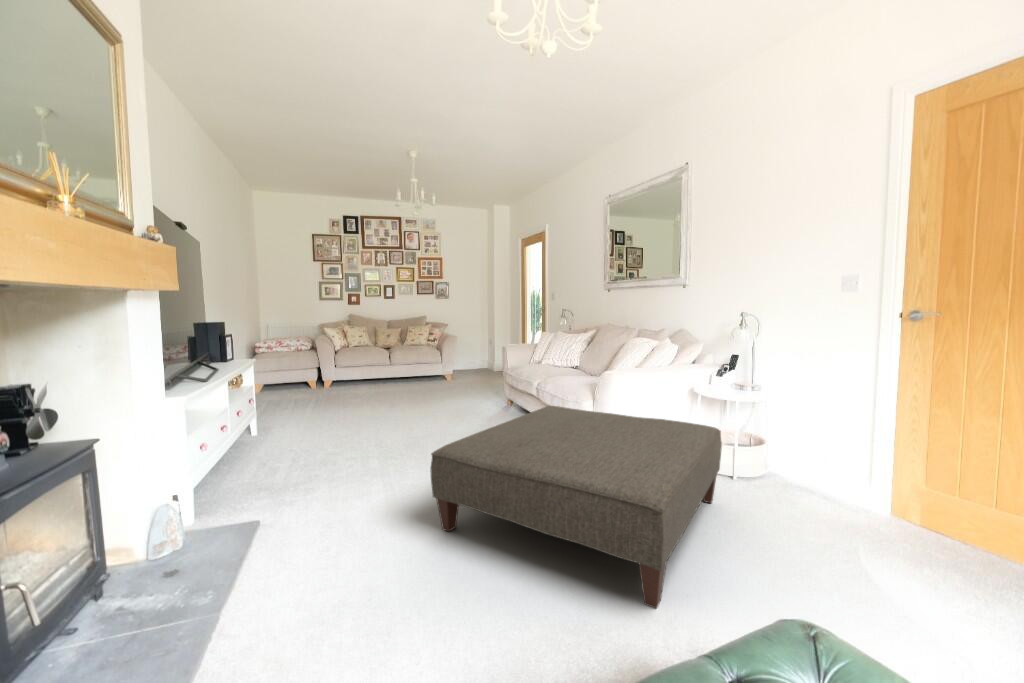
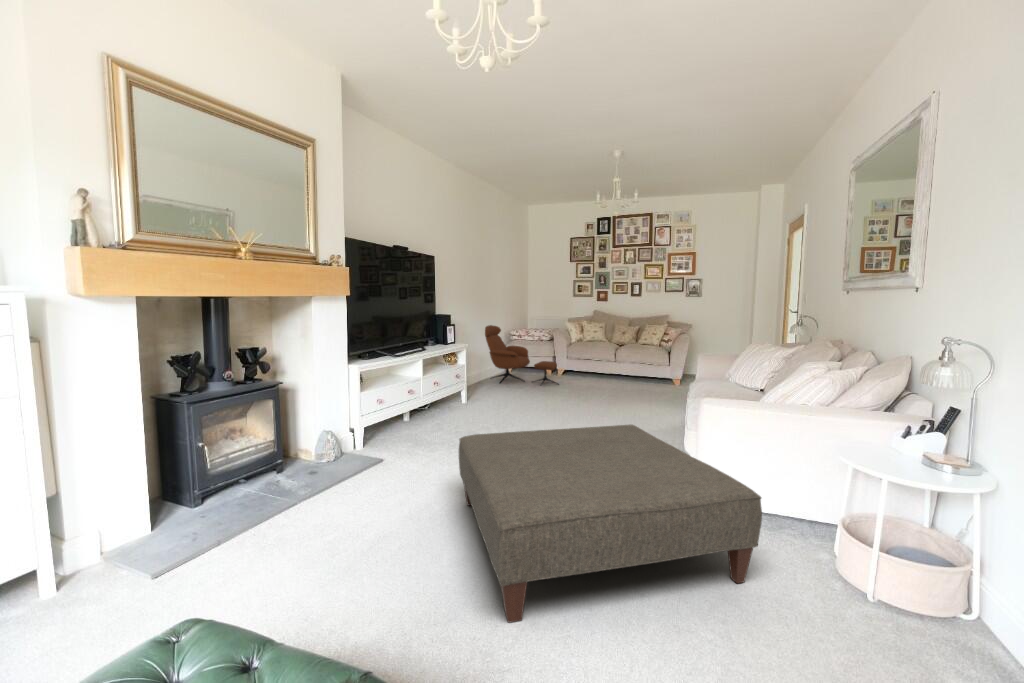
lounge chair: none [237,335,343,405] -> present [485,325,558,384]

